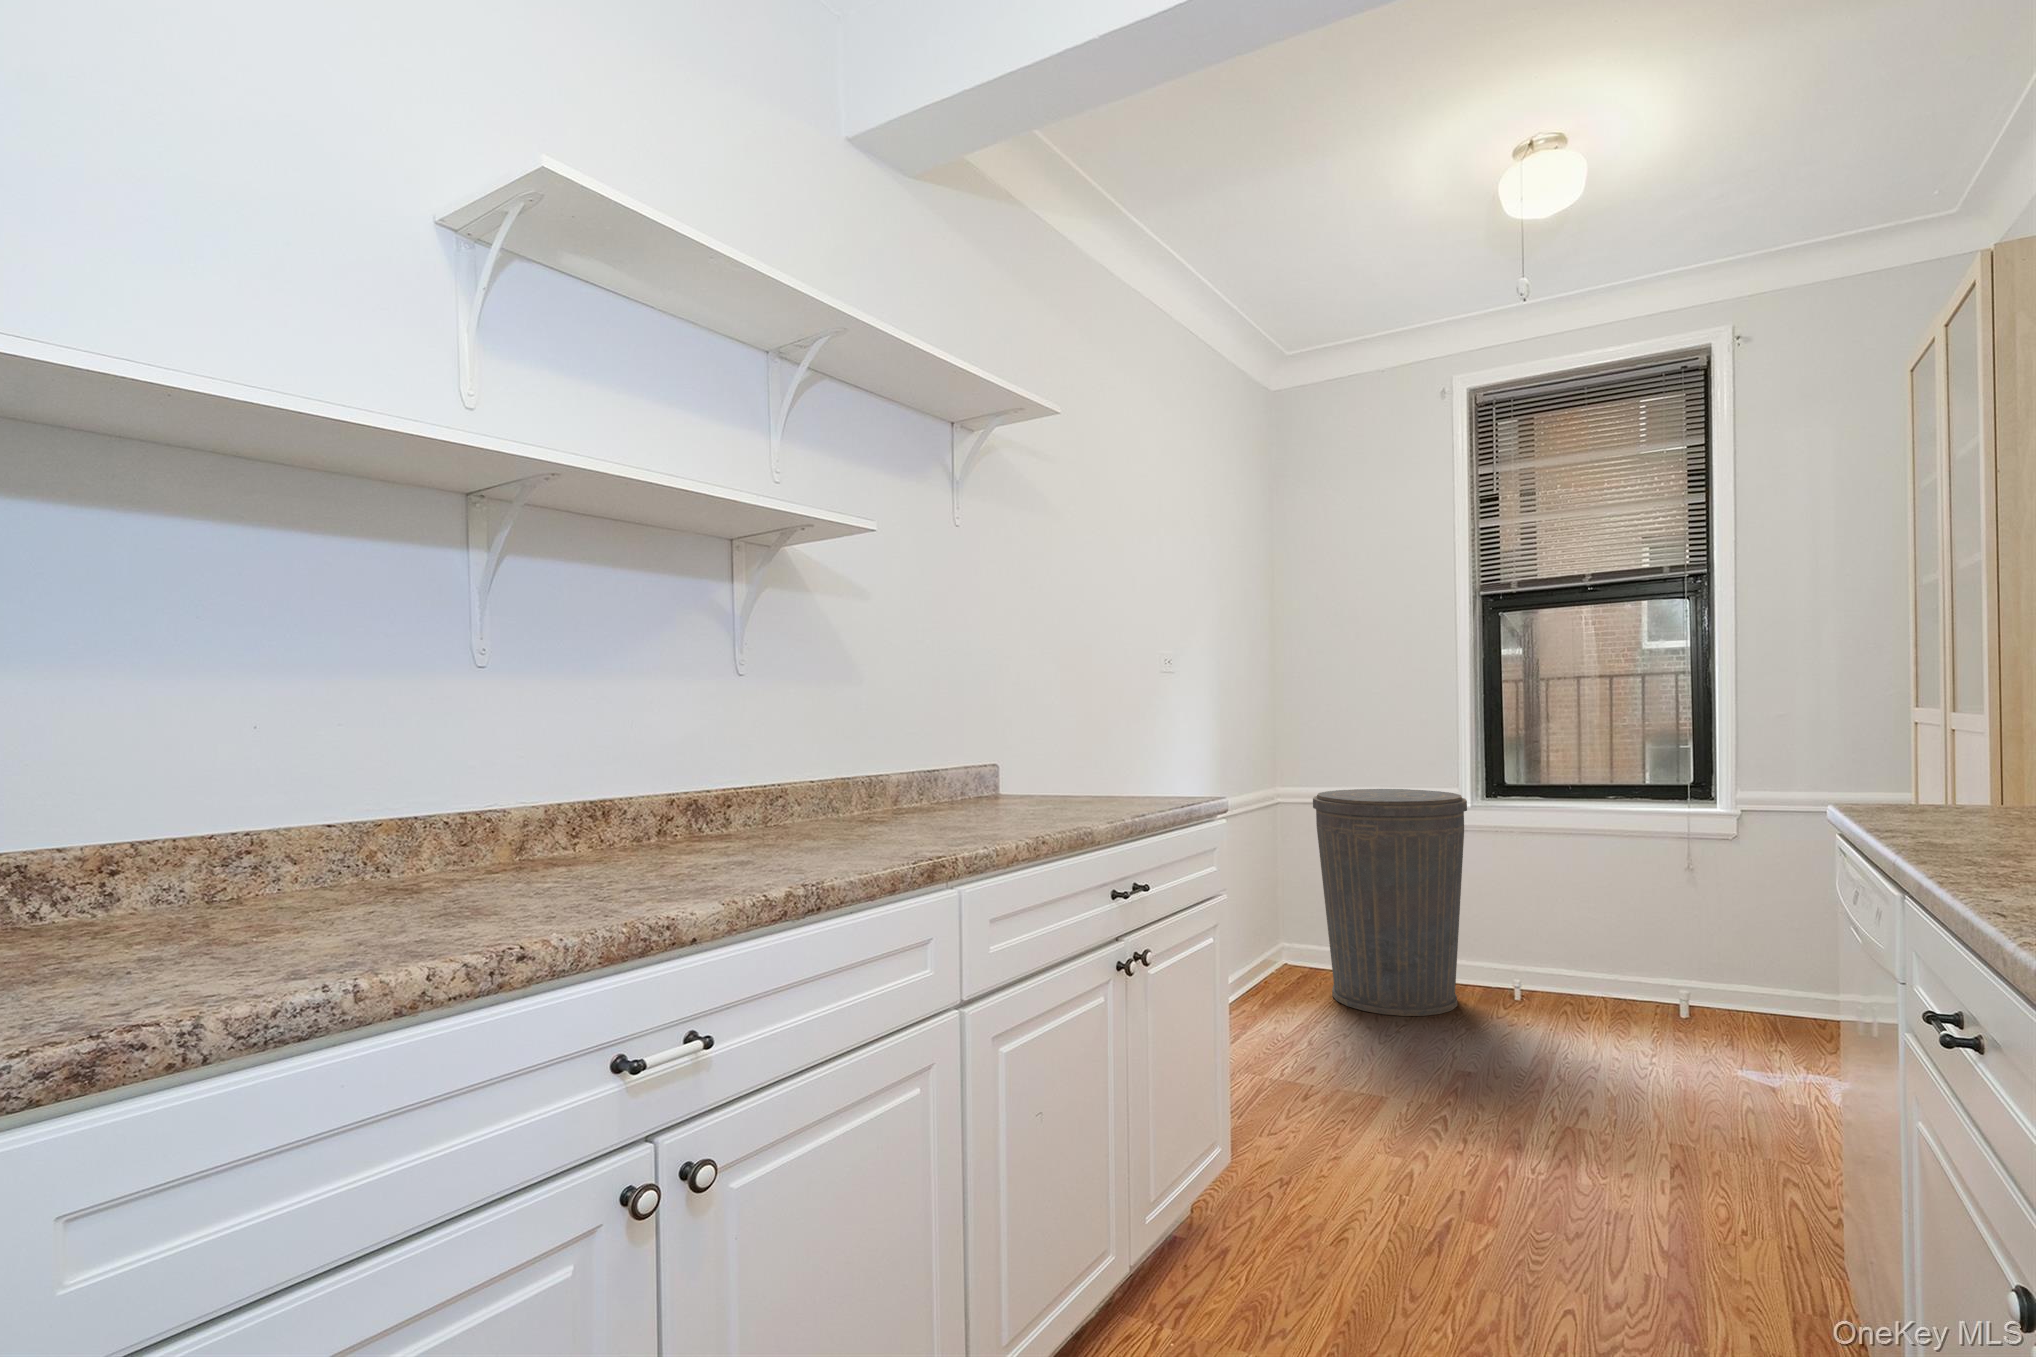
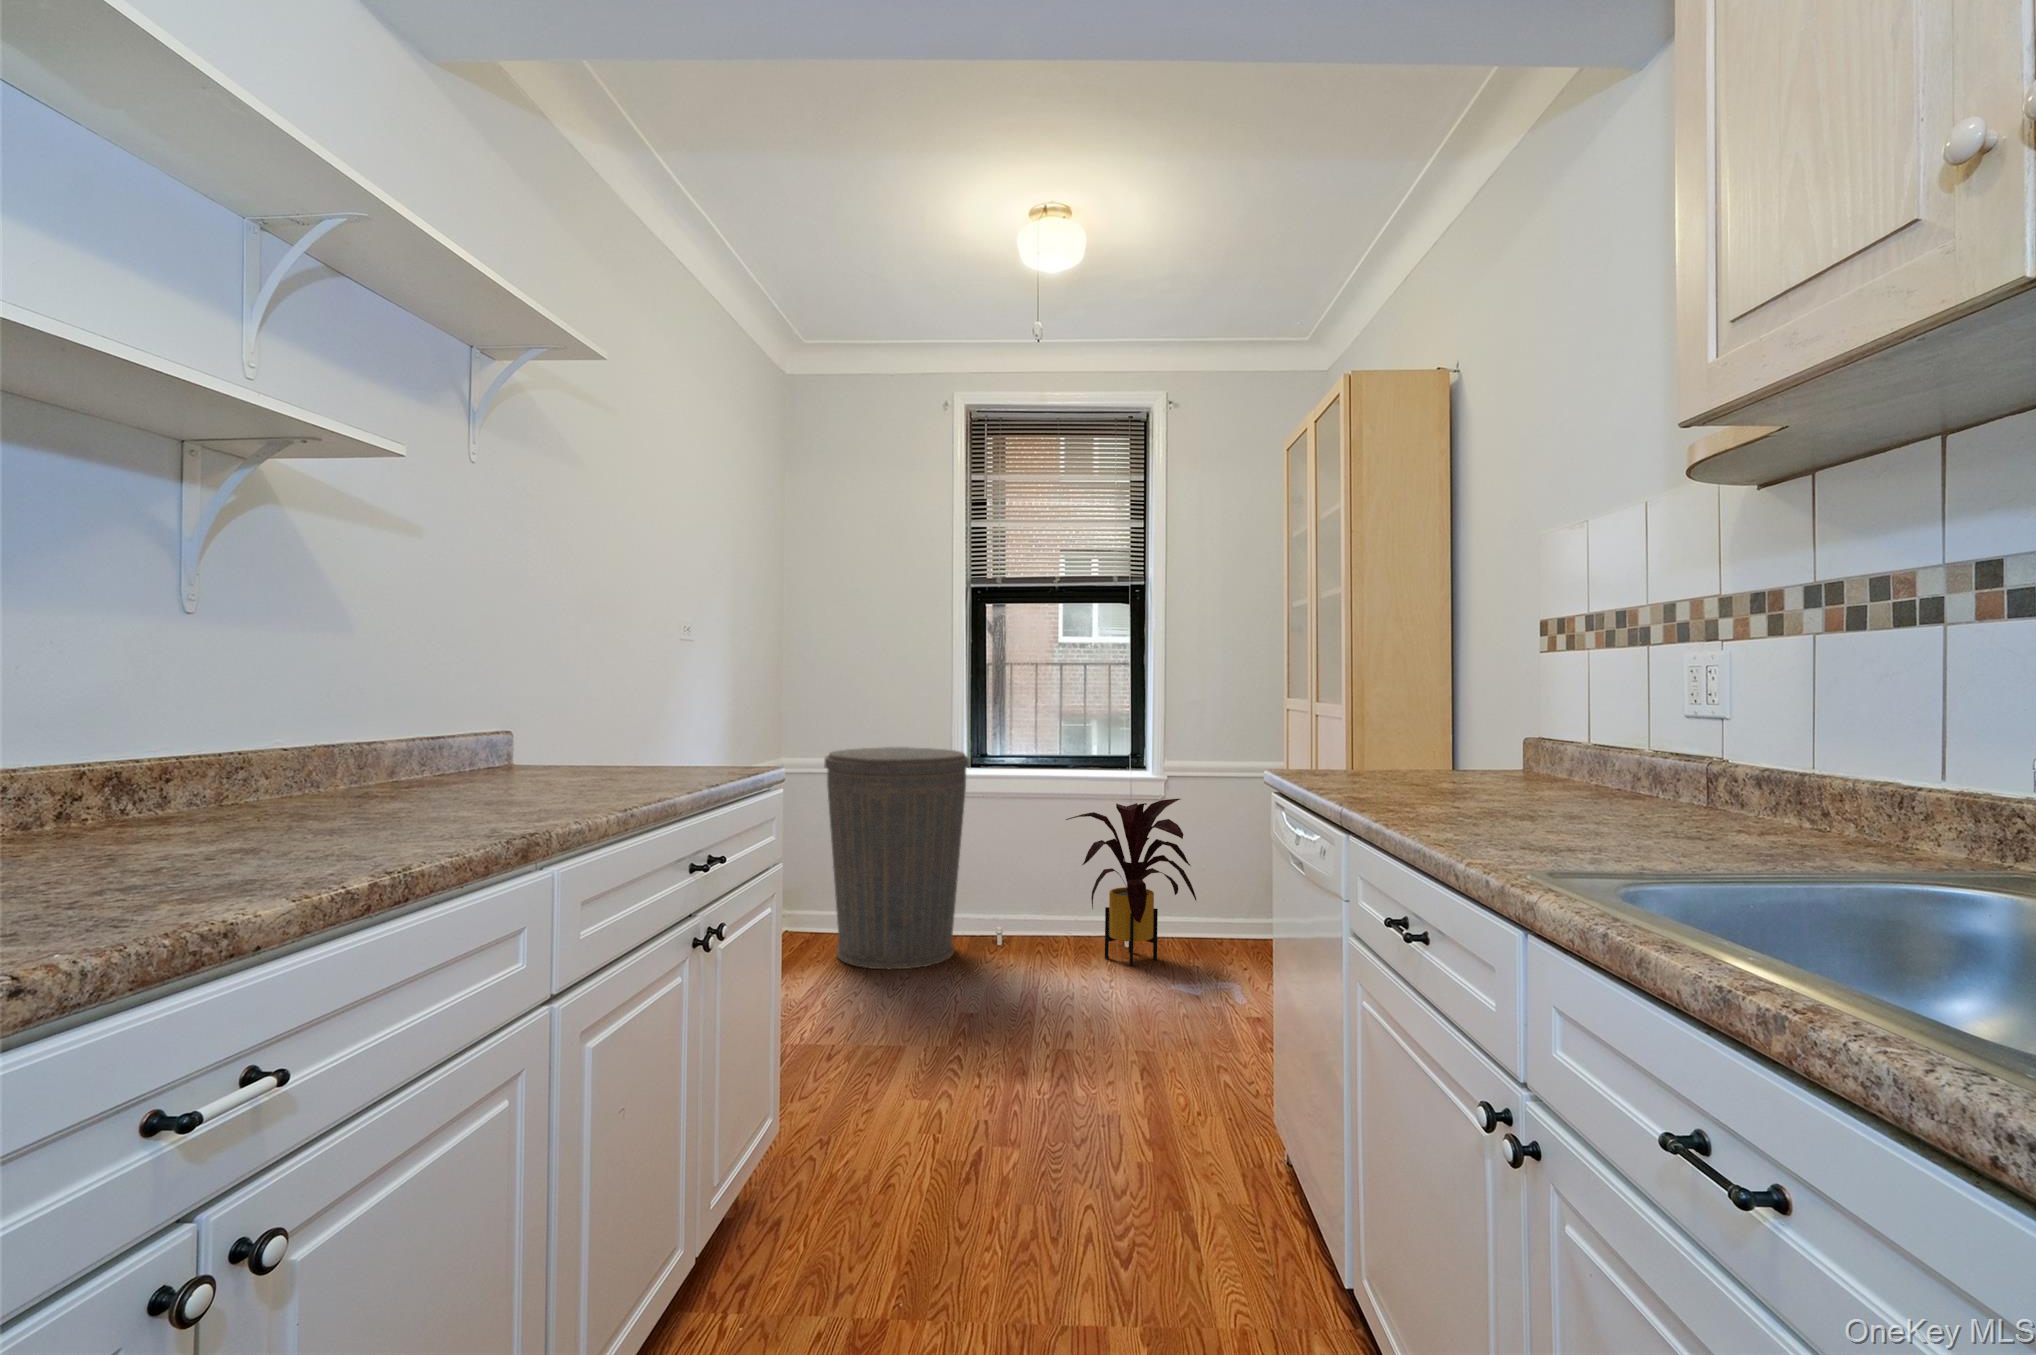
house plant: none [1584,854,1761,1044] -> present [1066,799,1196,966]

